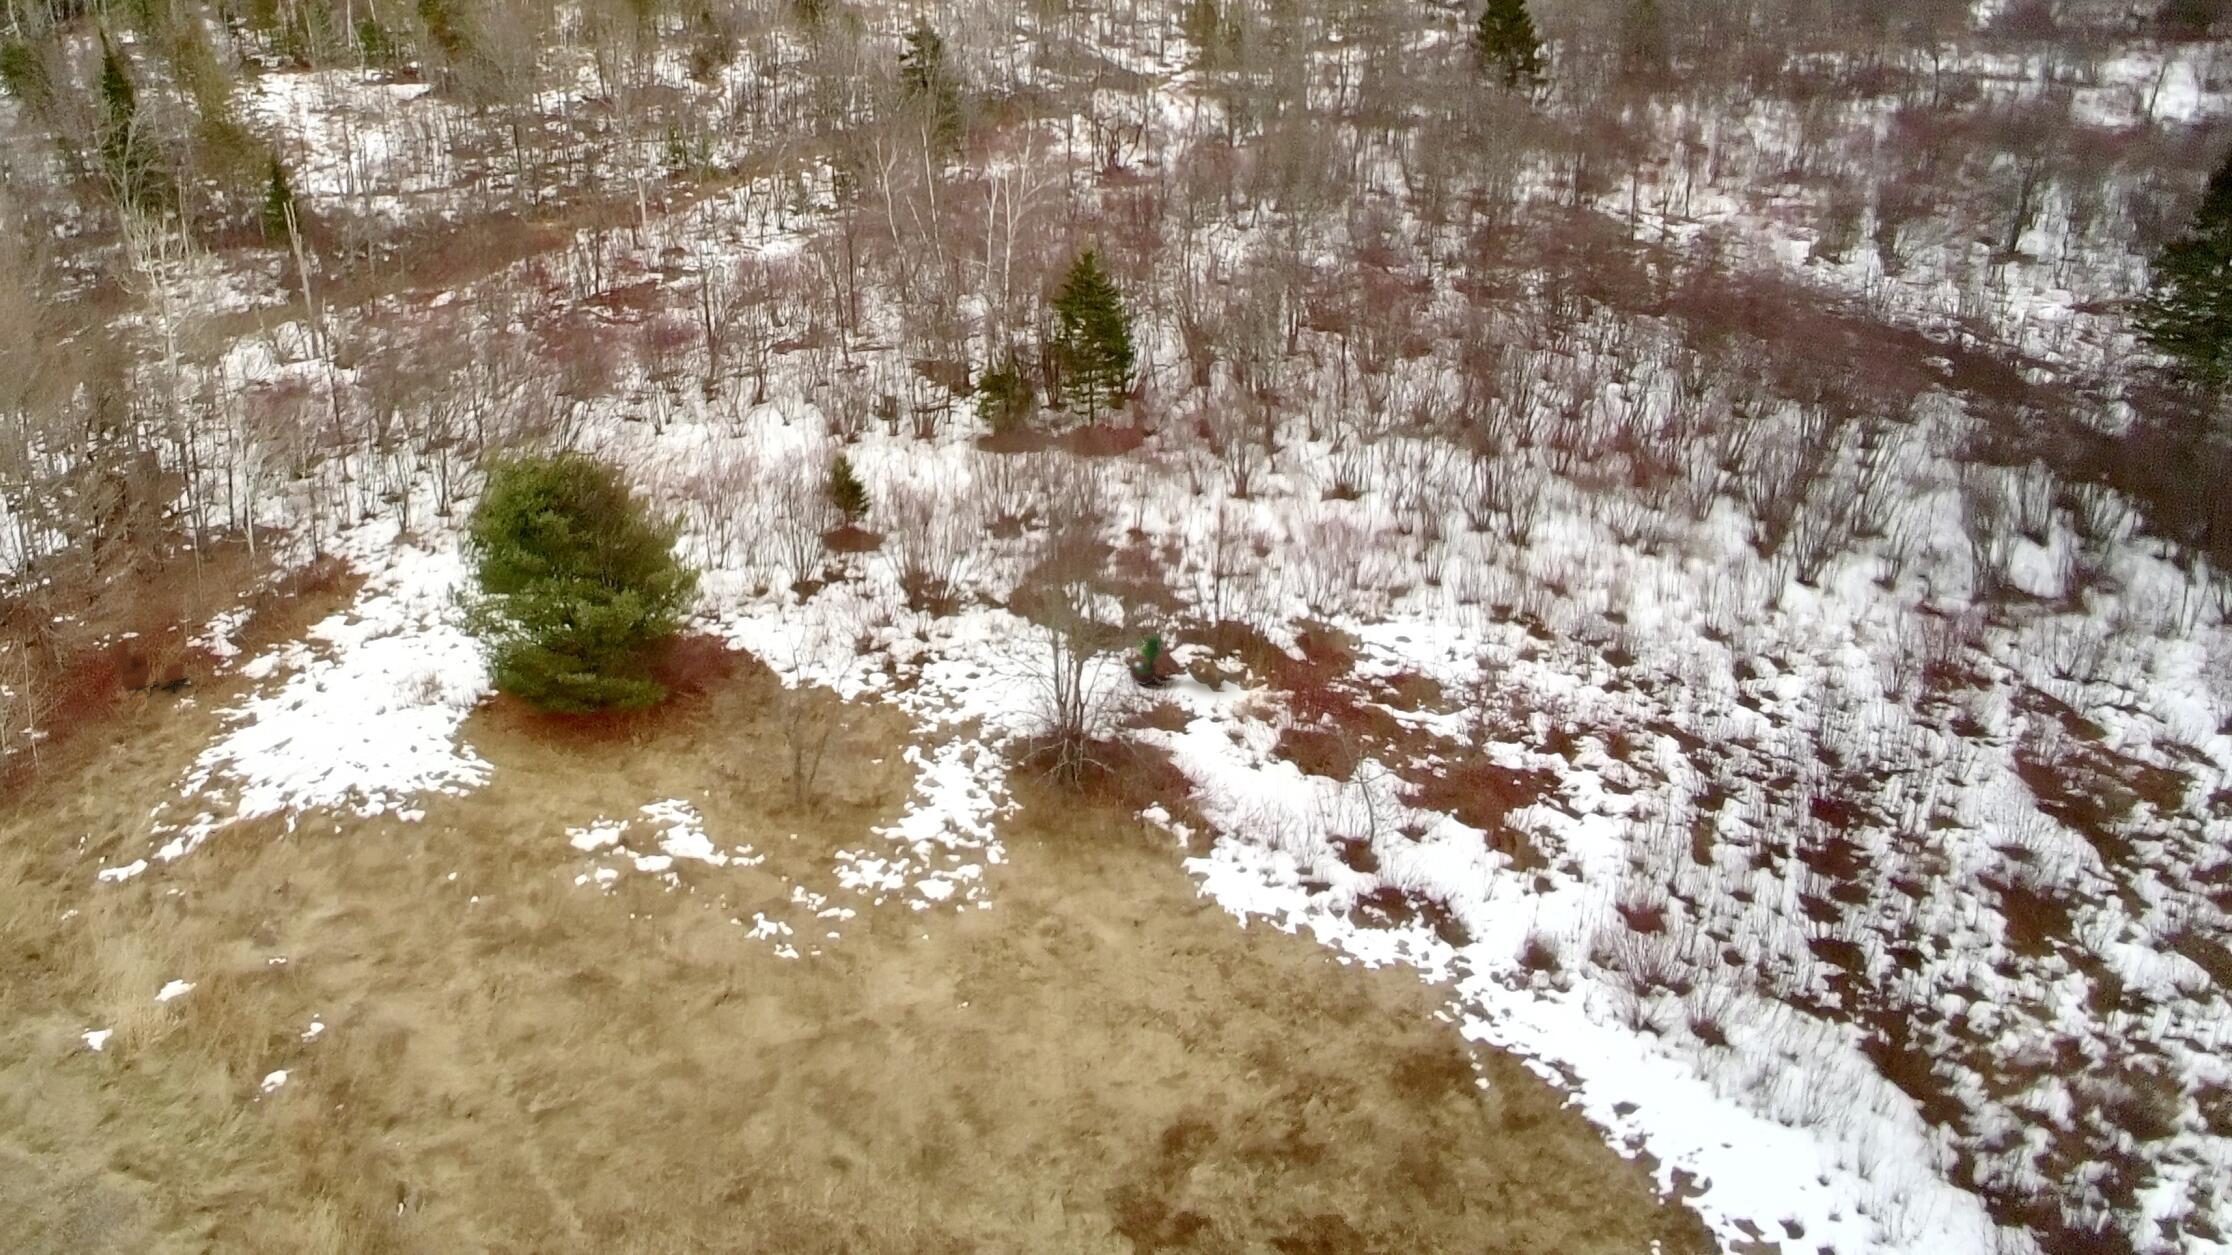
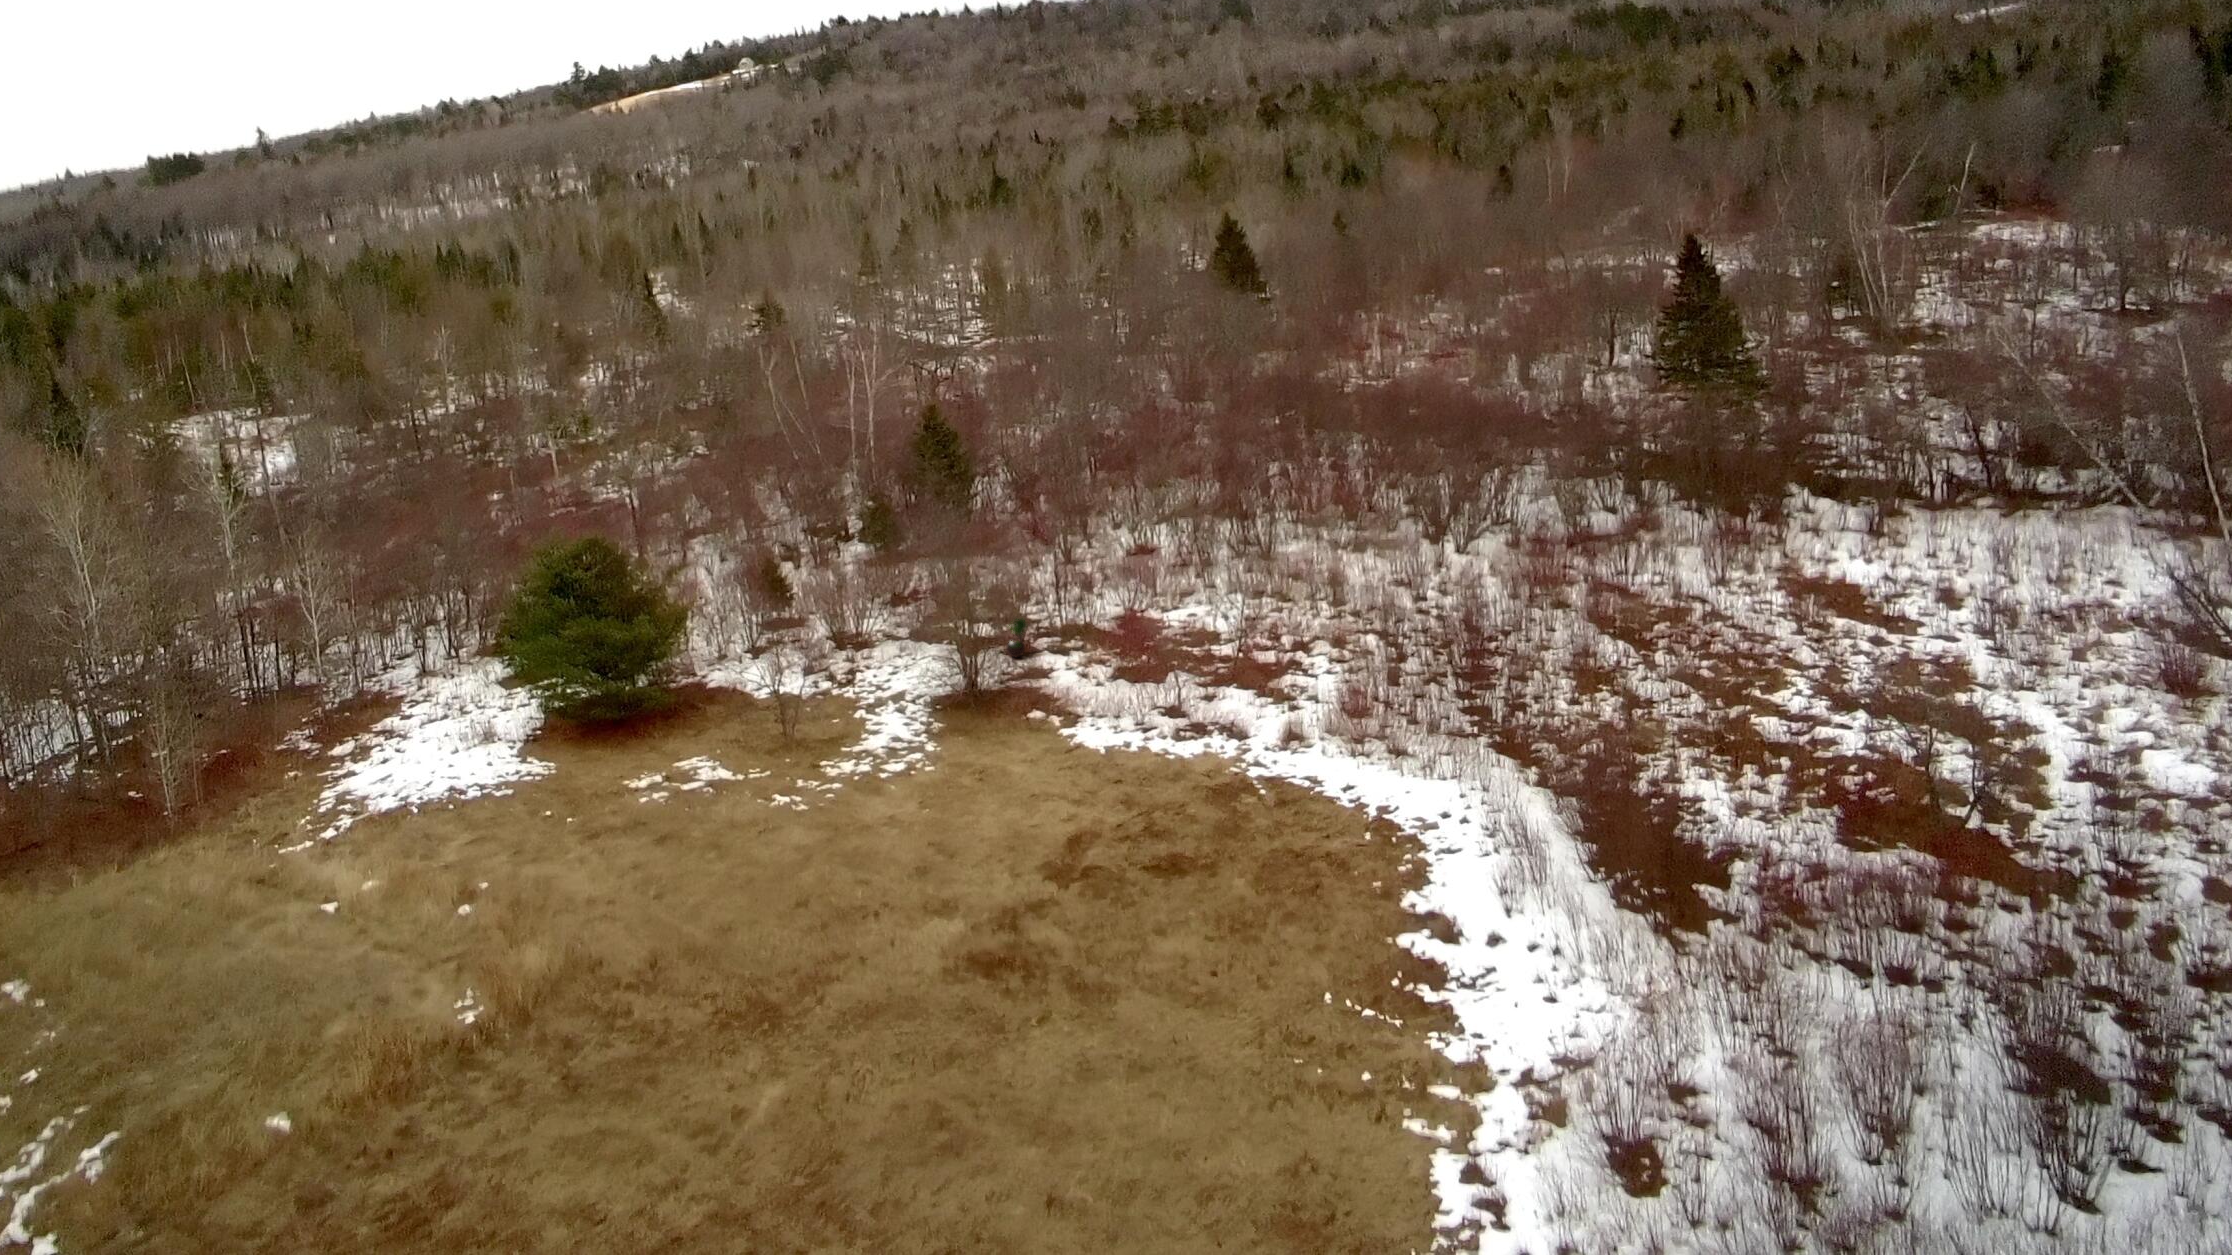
lounge chair: present [115,639,185,696] -> none [197,723,259,773]

